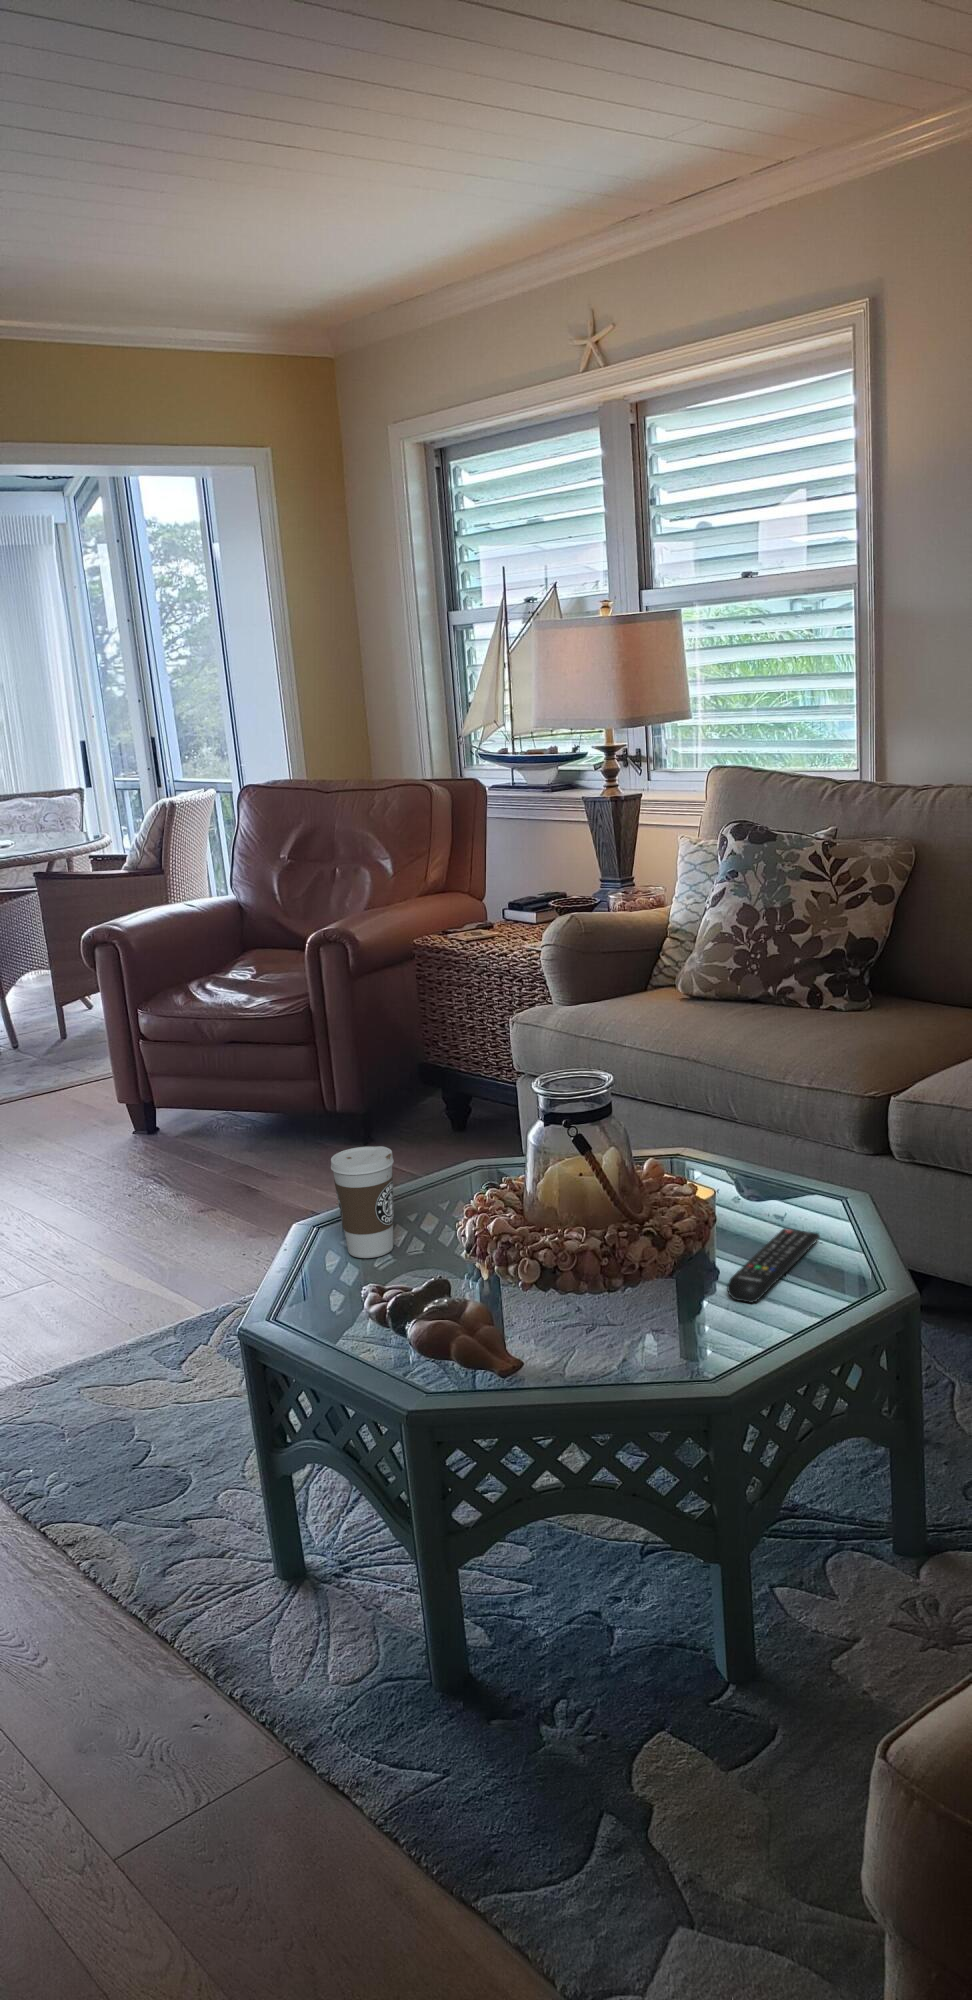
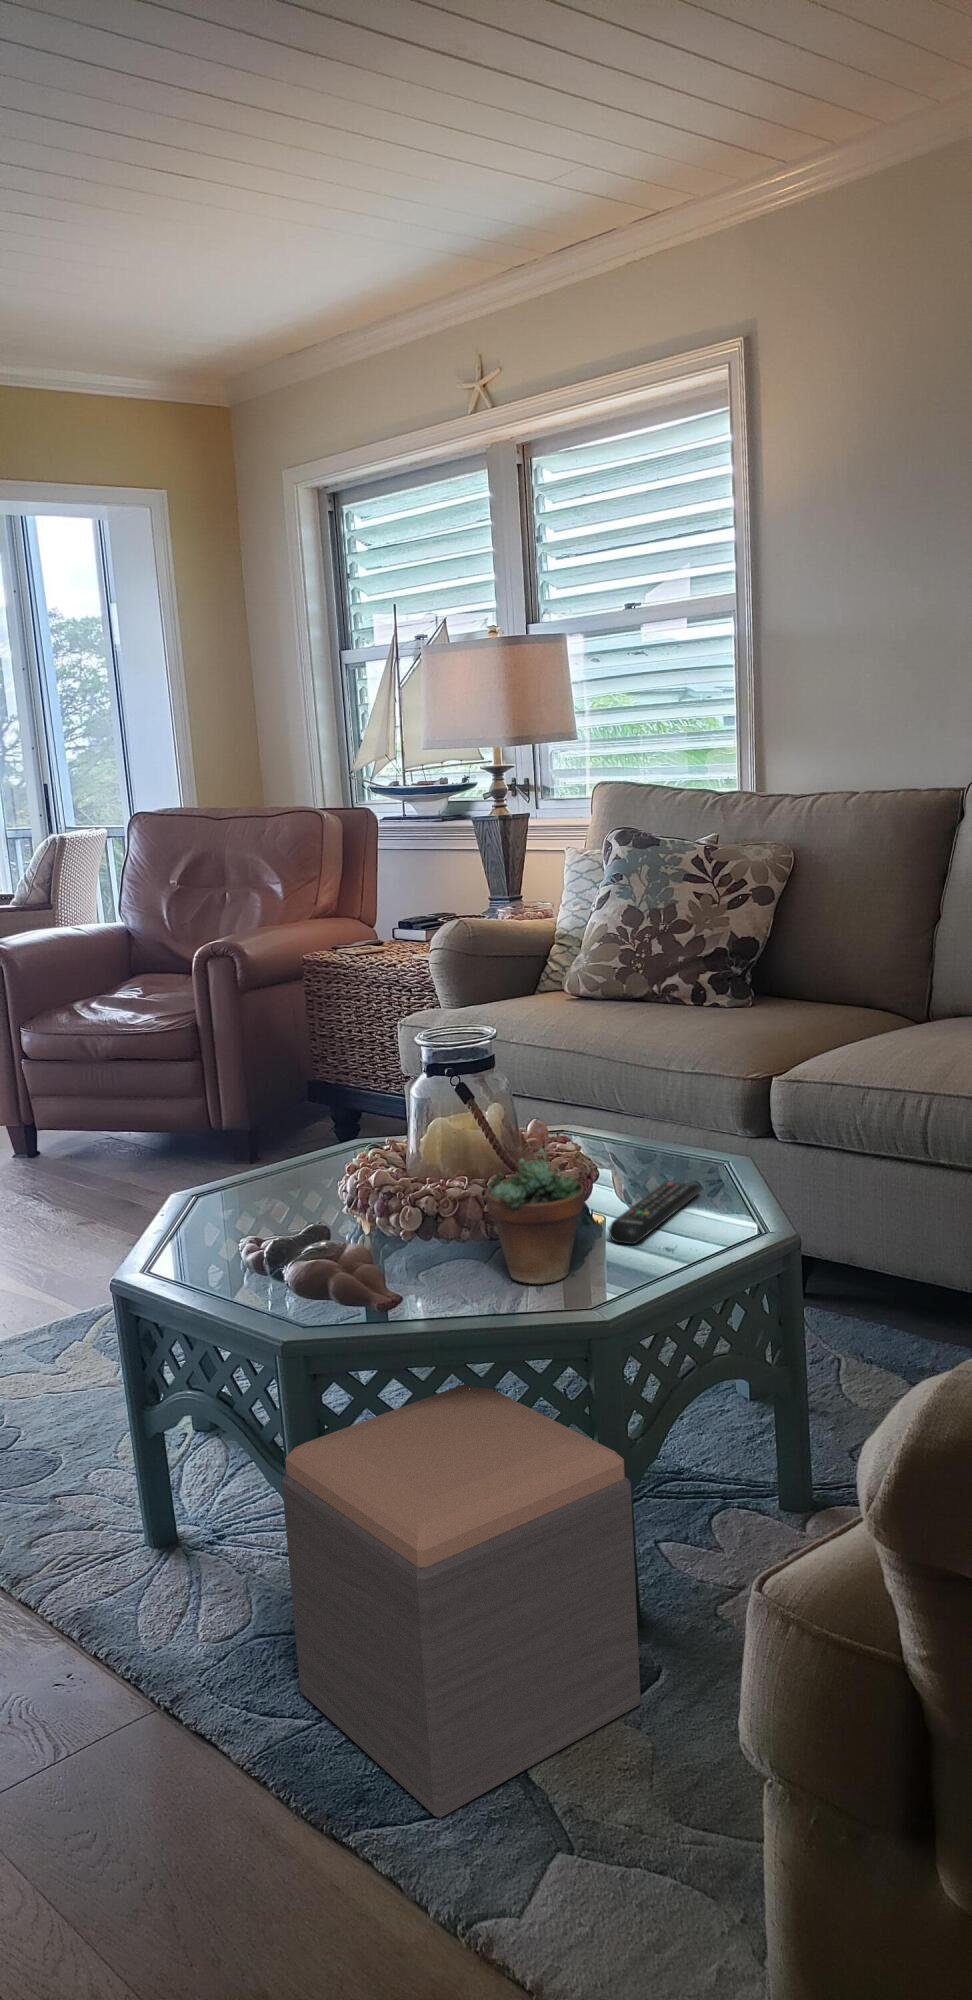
coffee cup: present [331,1146,394,1258] -> none [210,1107,275,1219]
succulent plant: none [604,1185,704,1349] -> present [486,1117,585,1284]
footstool: none [408,1446,760,1891] -> present [282,1384,641,1818]

